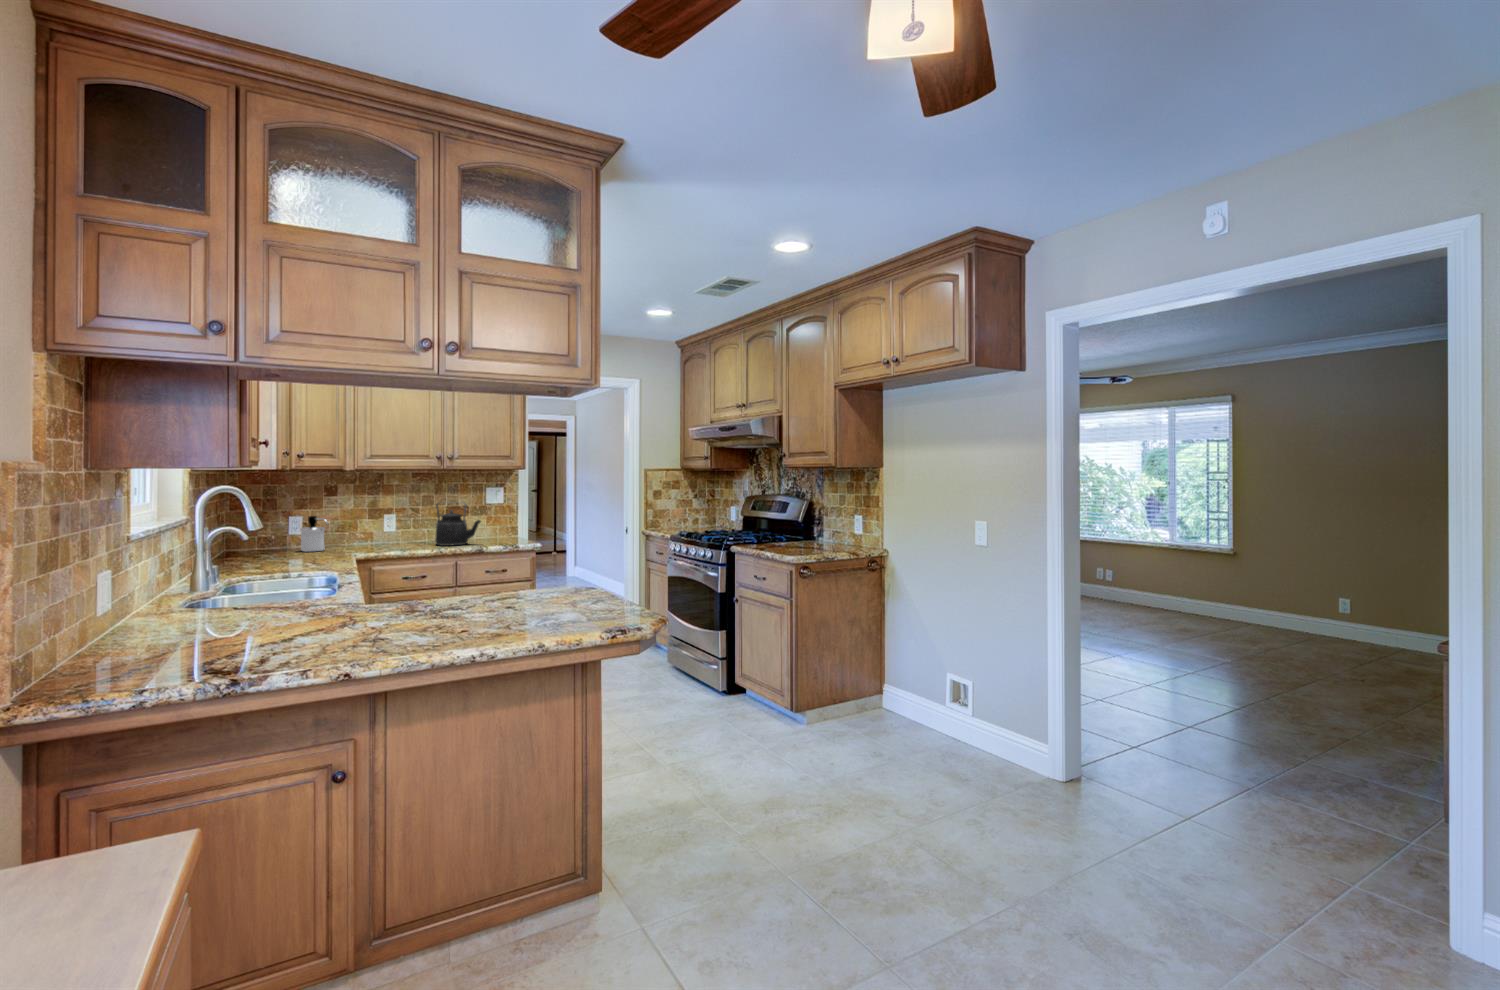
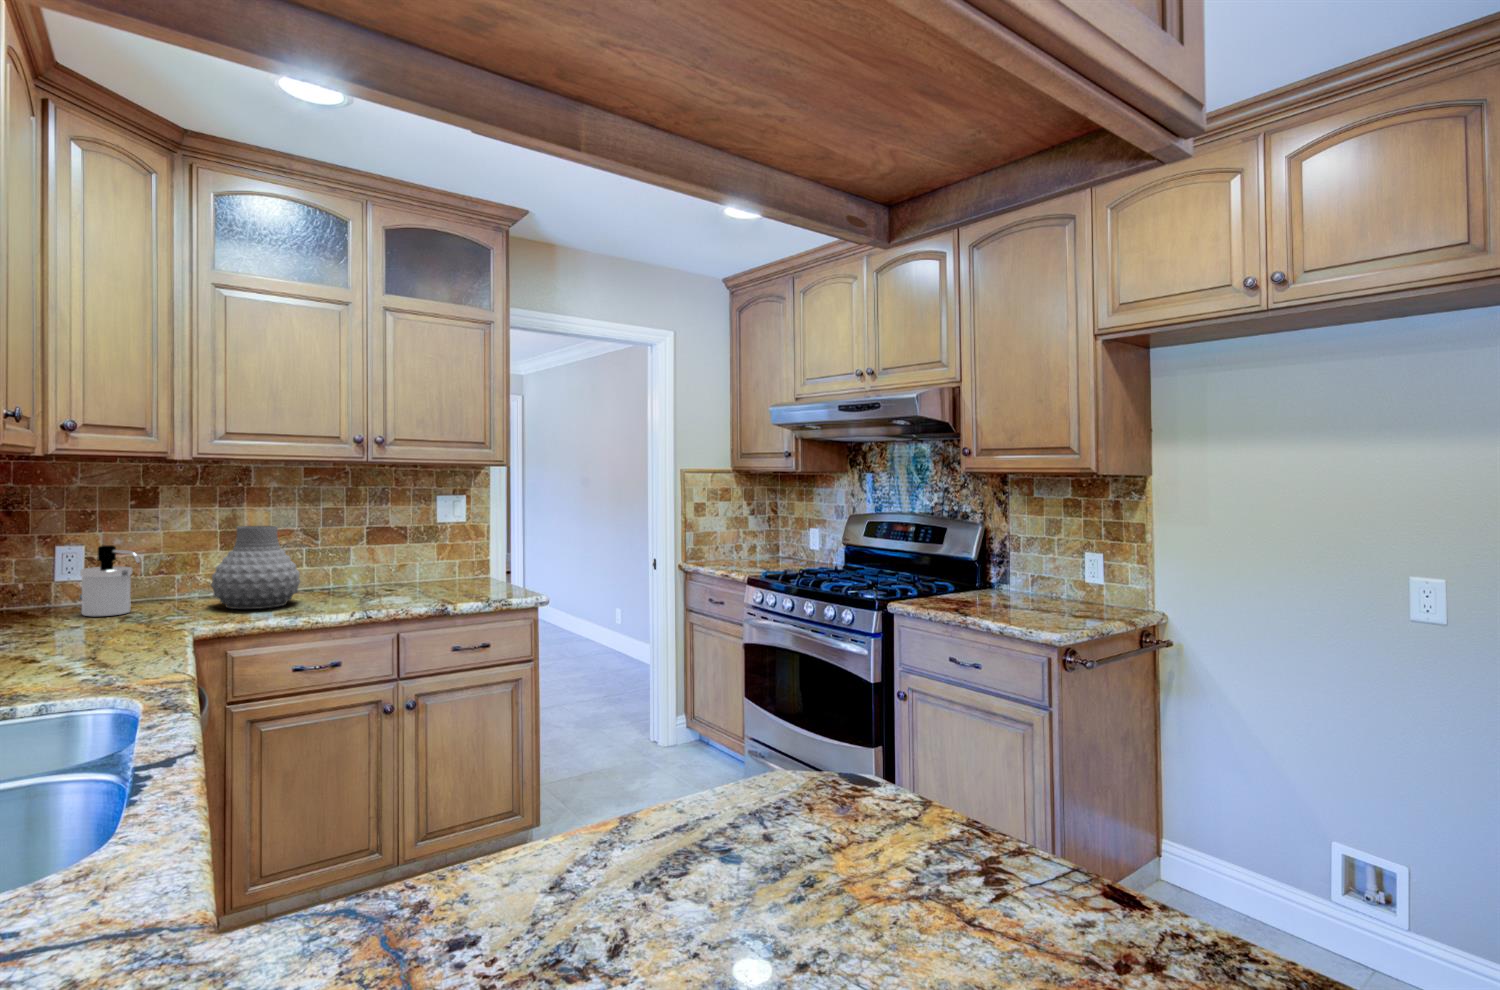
kettle: present [435,503,481,546] -> none [346,520,434,601]
vase: none [364,506,410,549] -> present [211,526,300,609]

